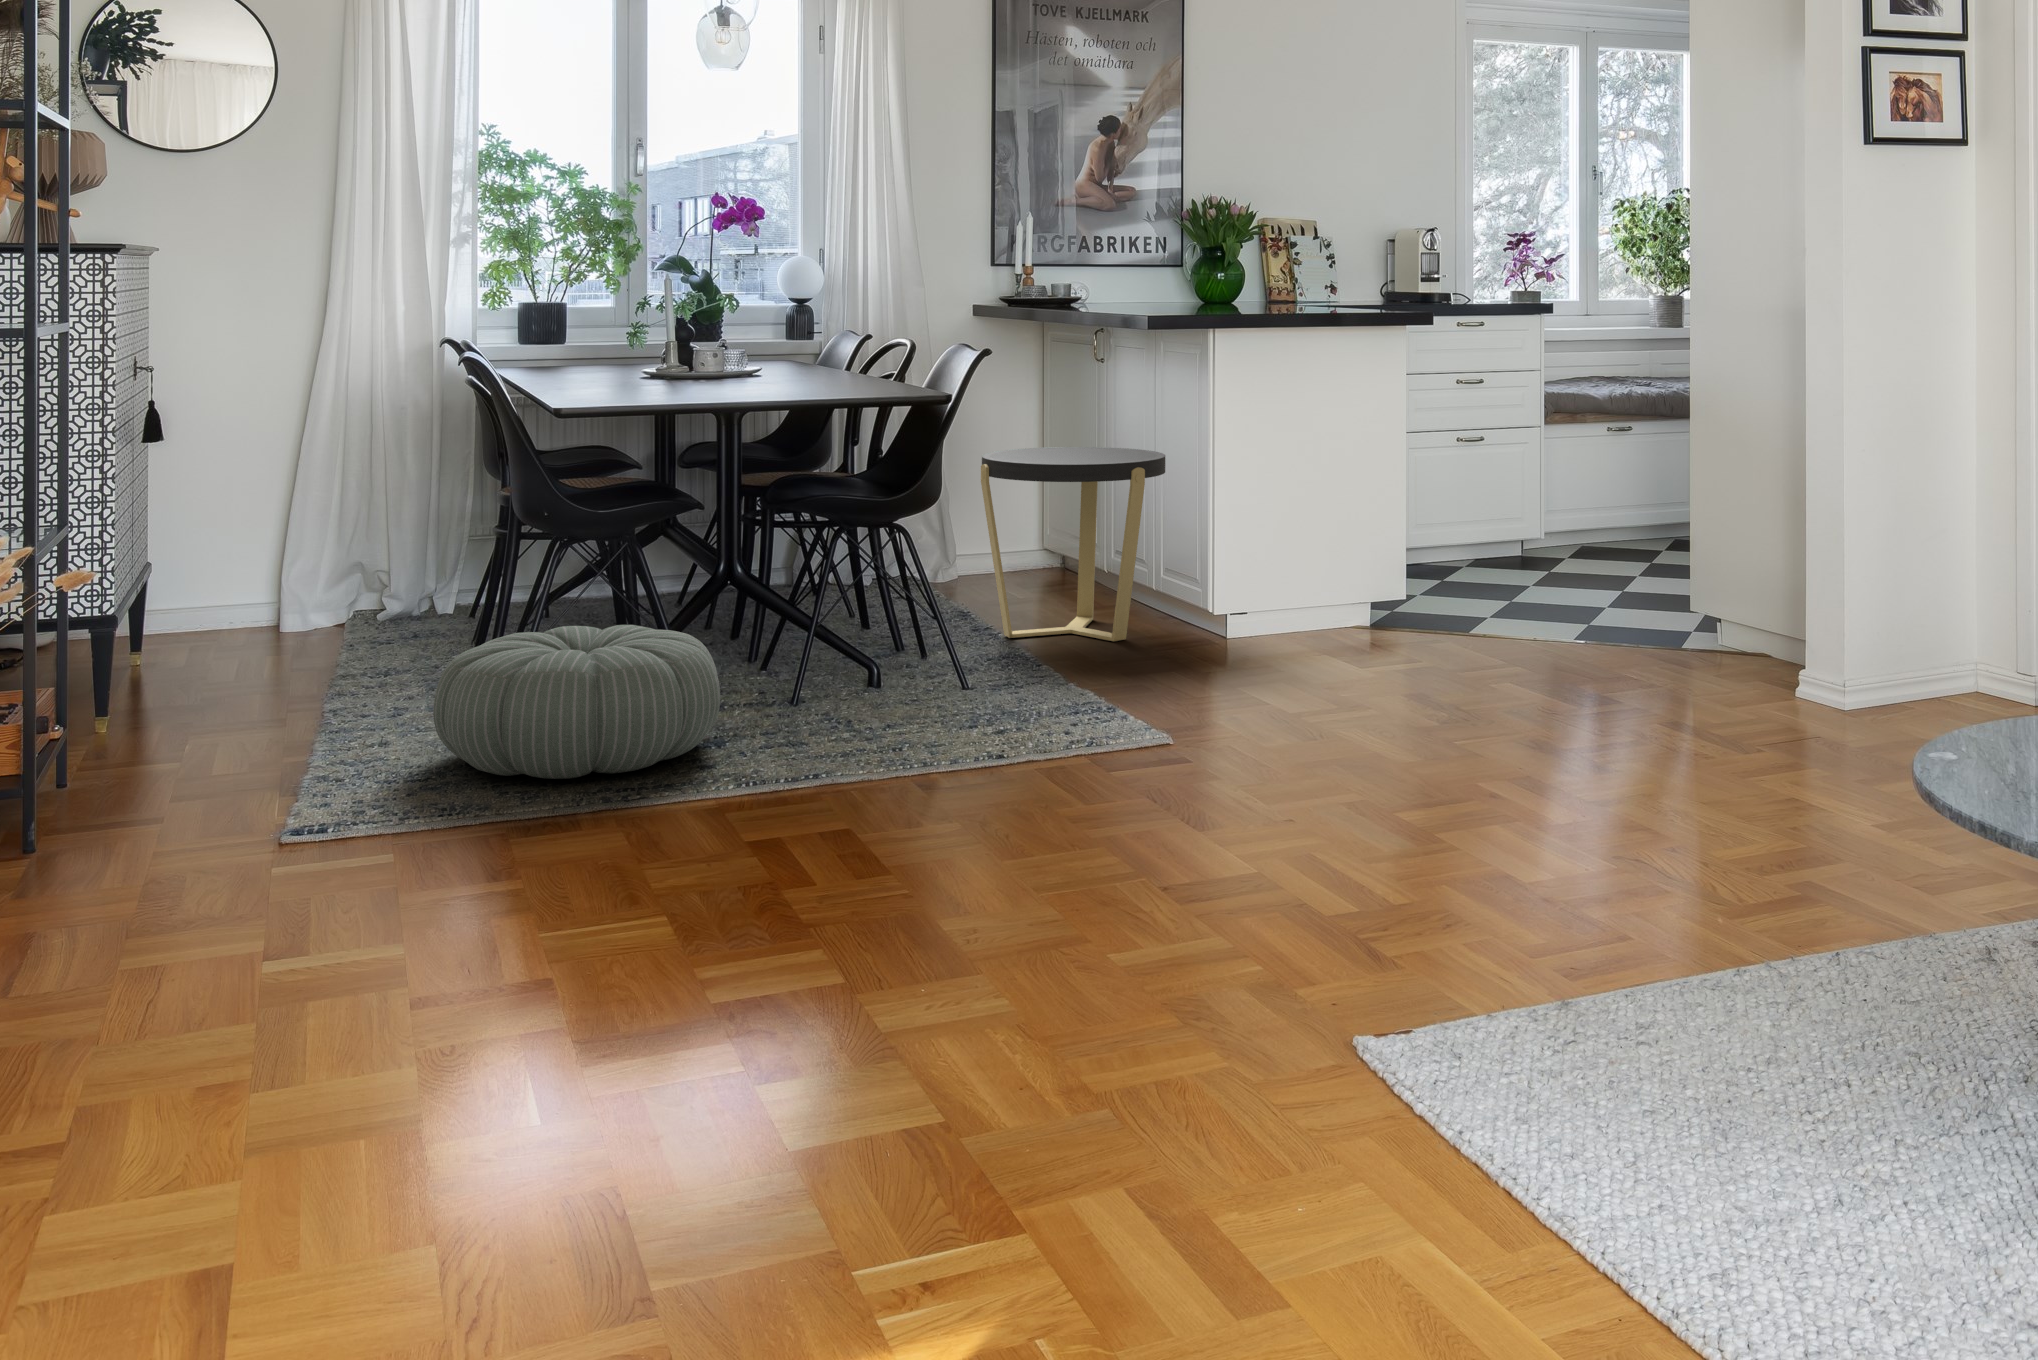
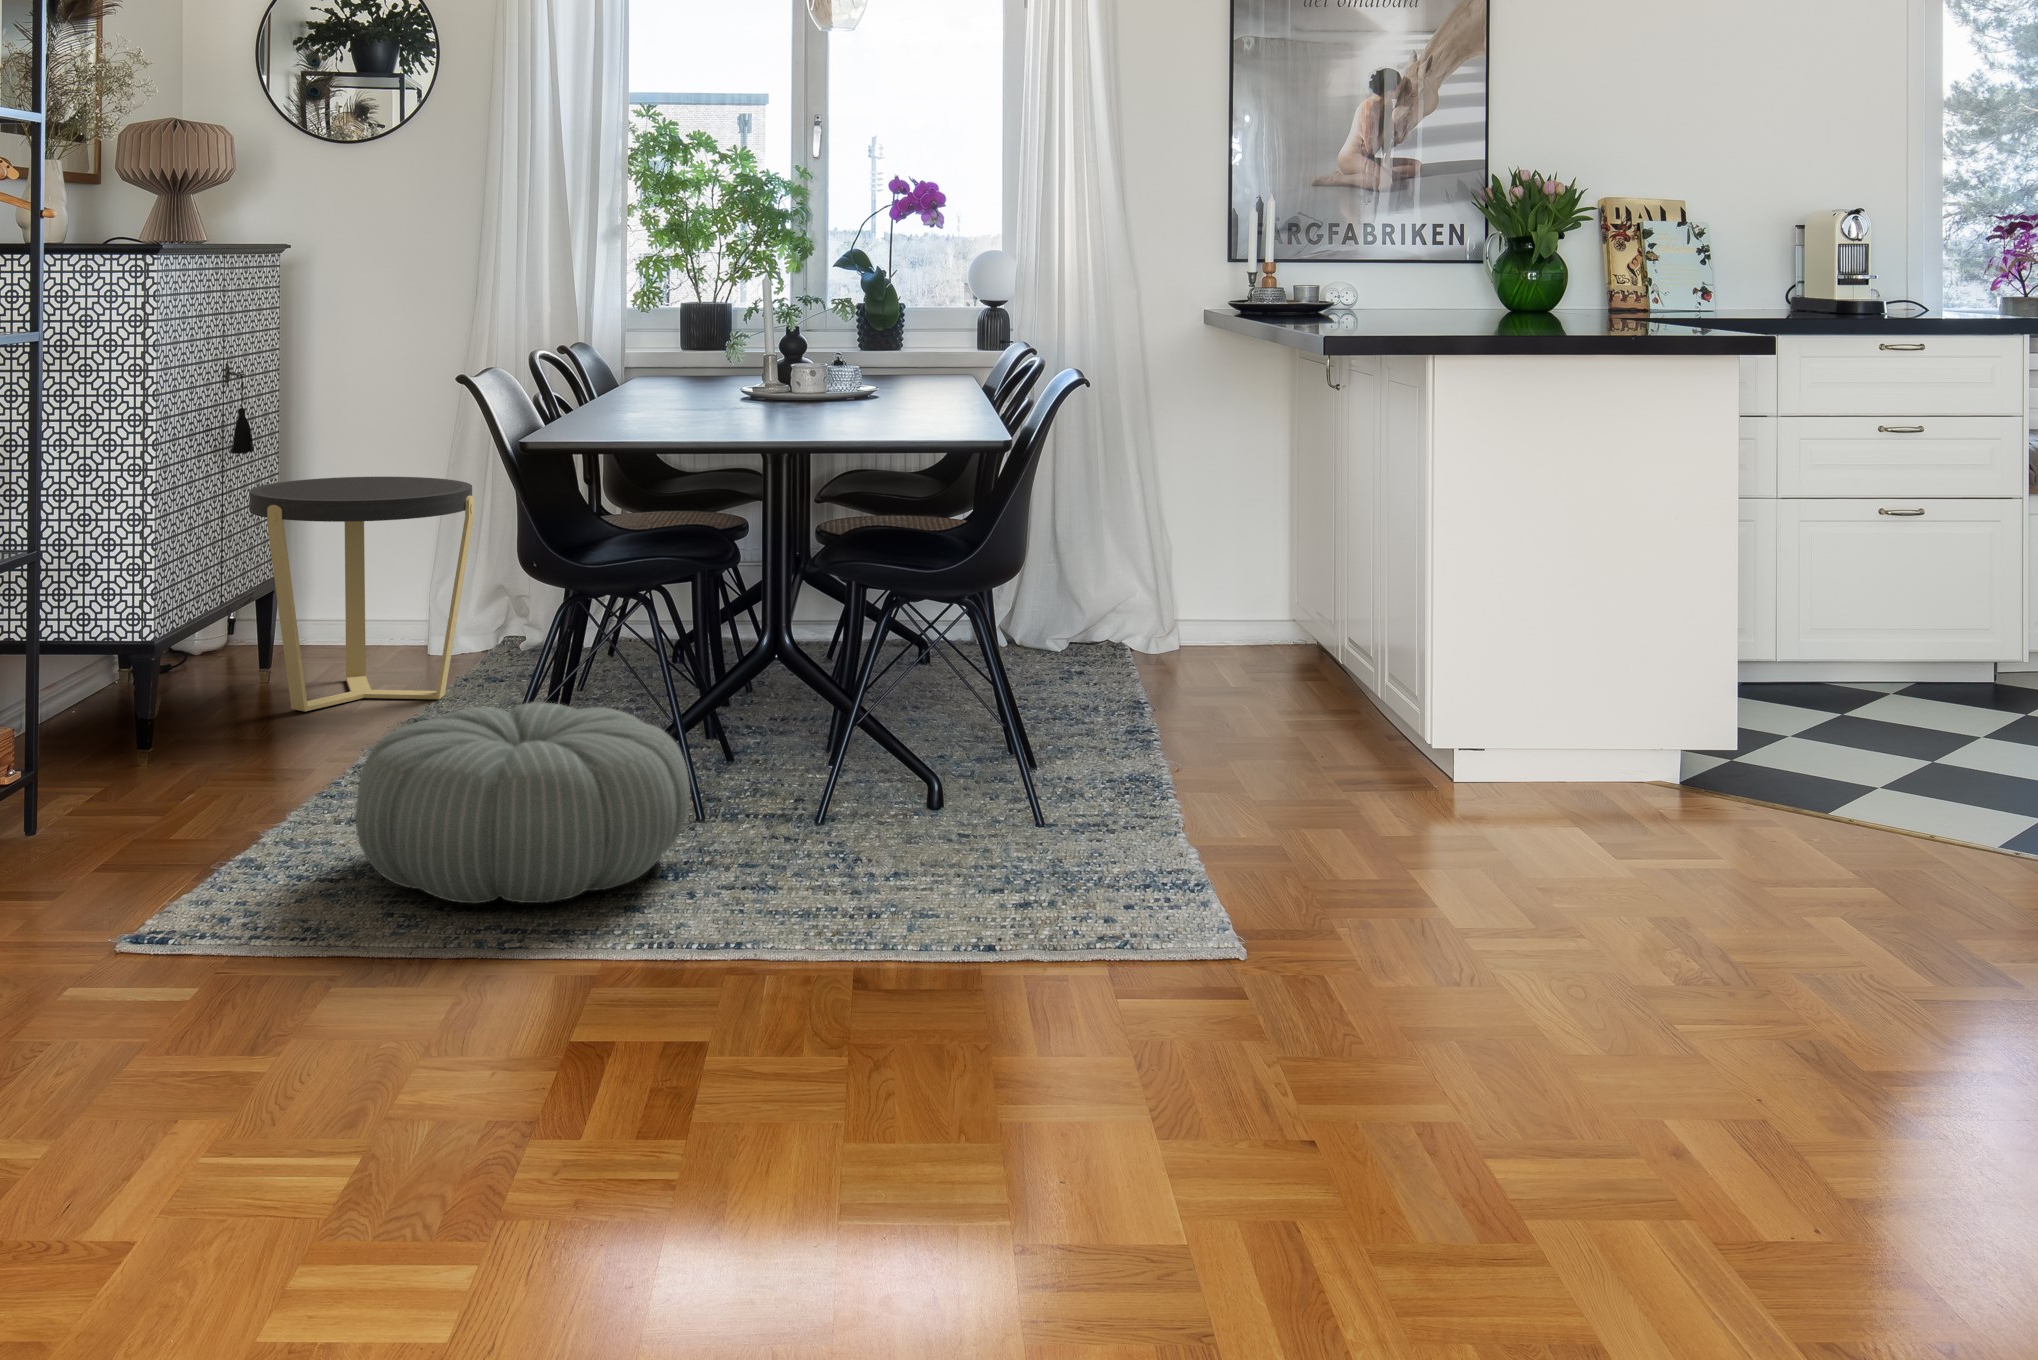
side table: present [981,447,1165,641] -> present [249,477,474,711]

